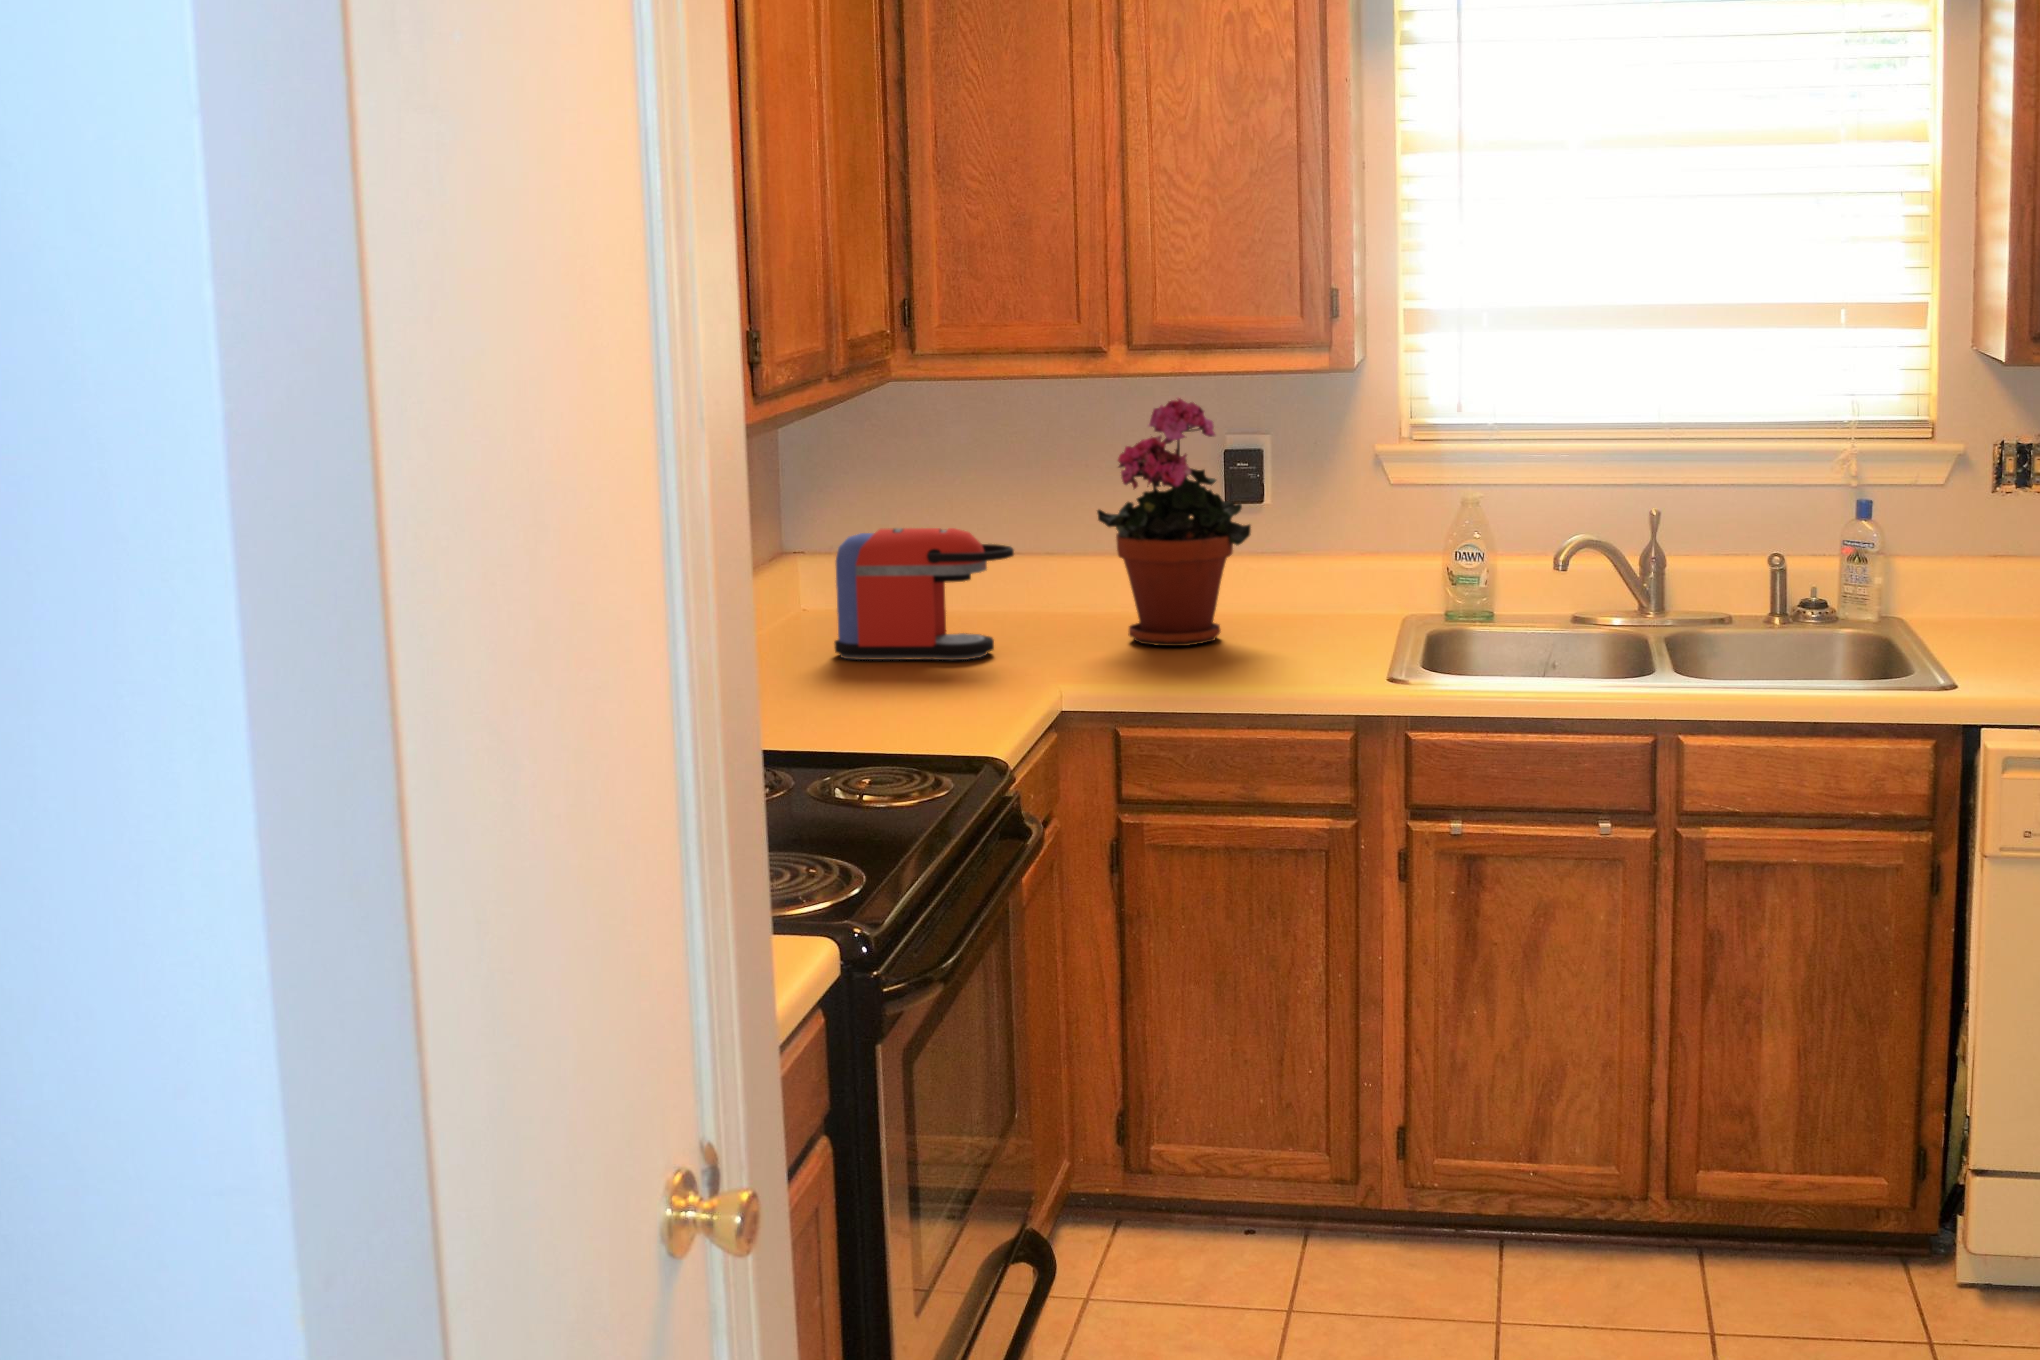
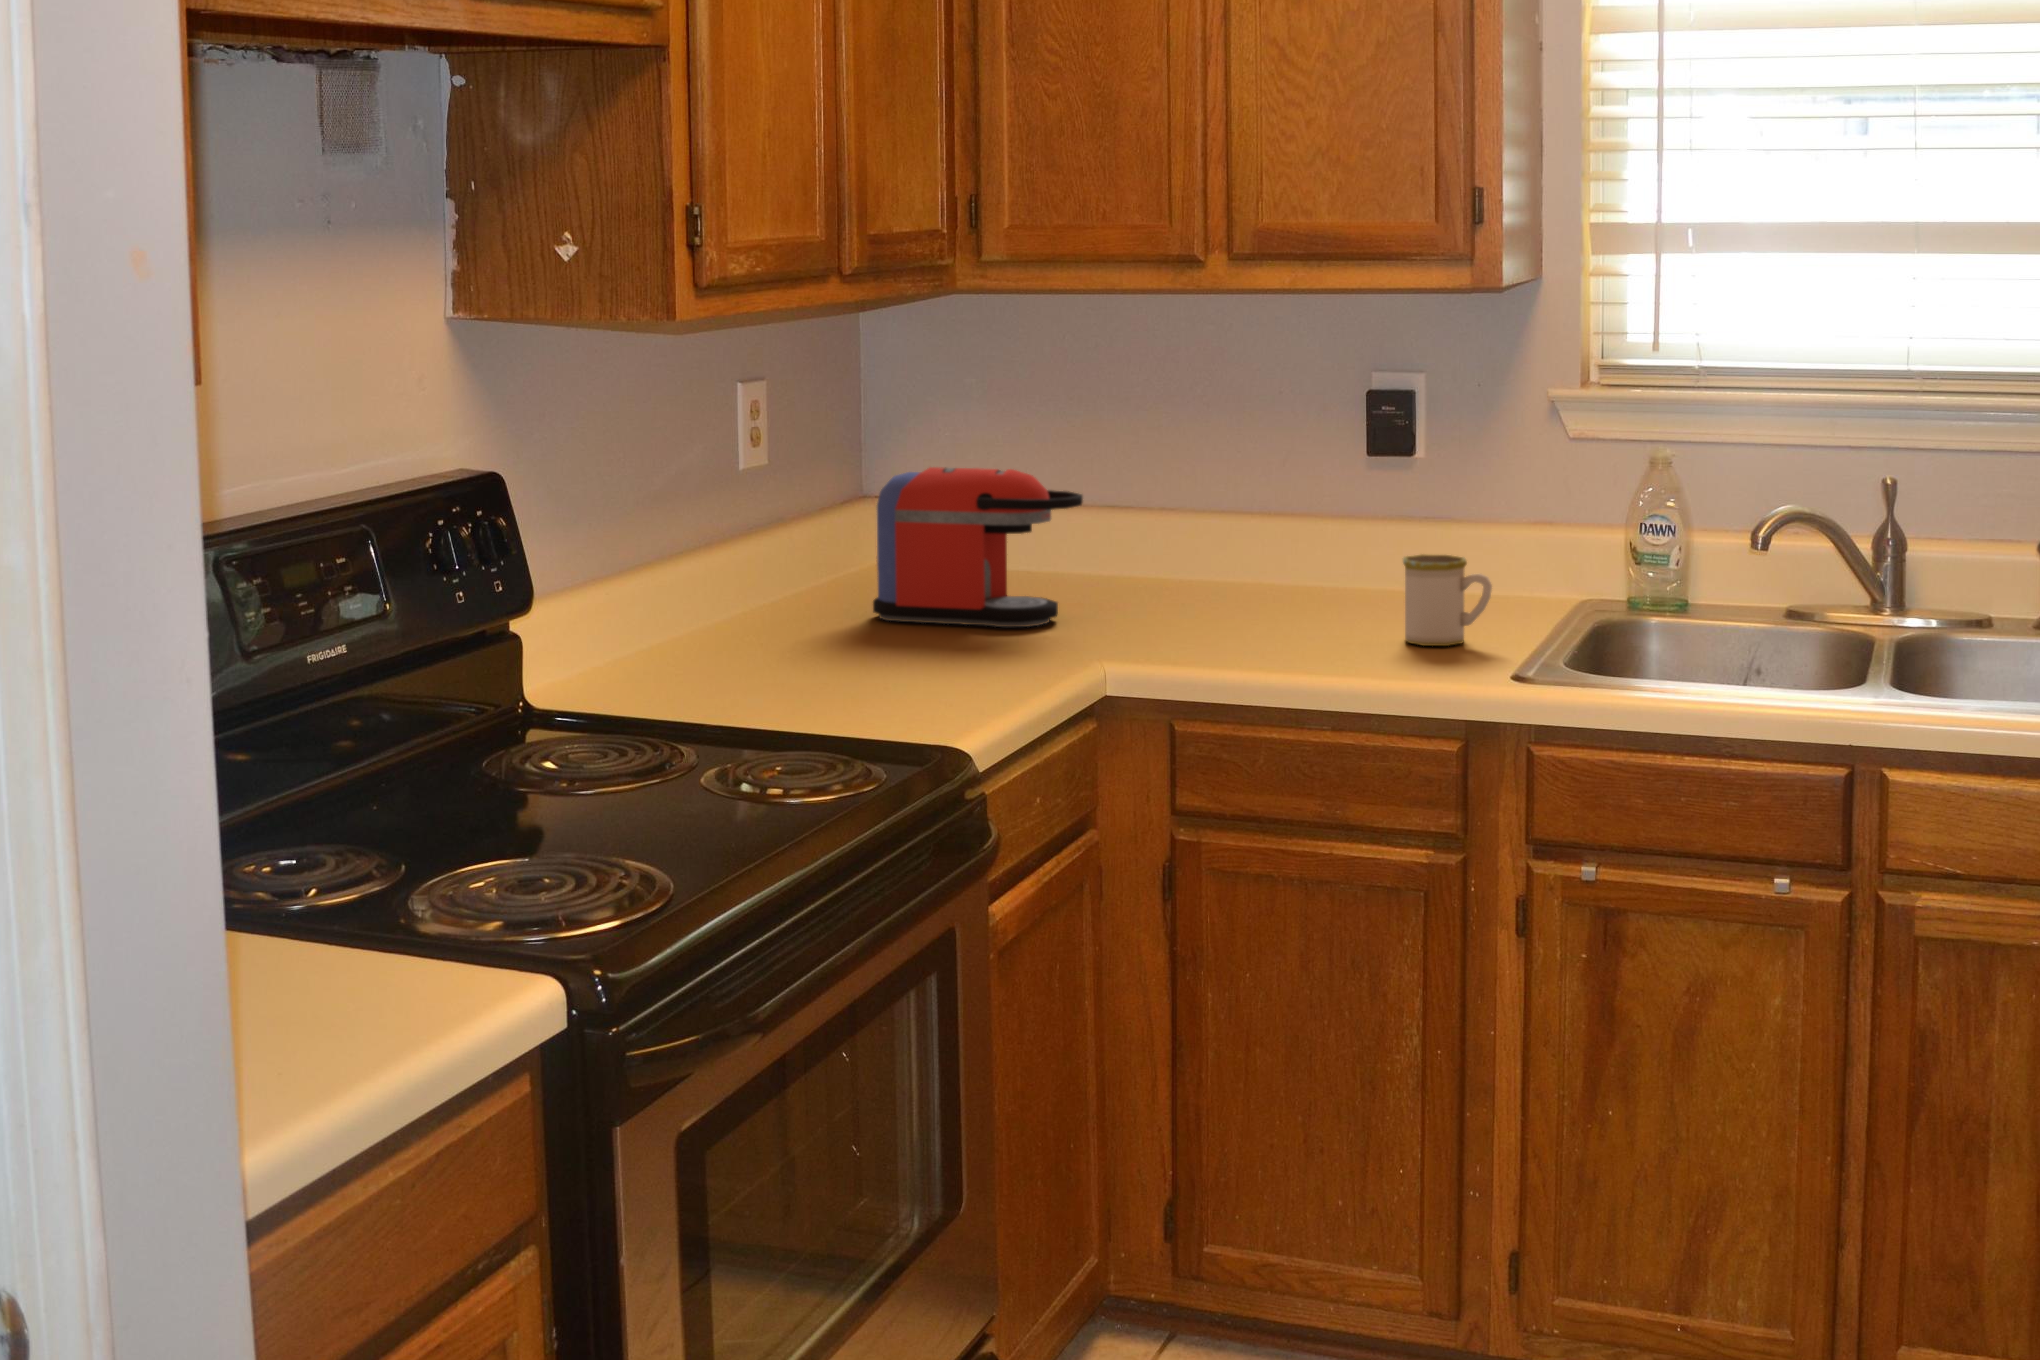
potted plant: present [1097,398,1251,646] -> none [1191,322,1375,623]
mug: none [1283,585,1358,659] -> present [1403,554,1492,646]

